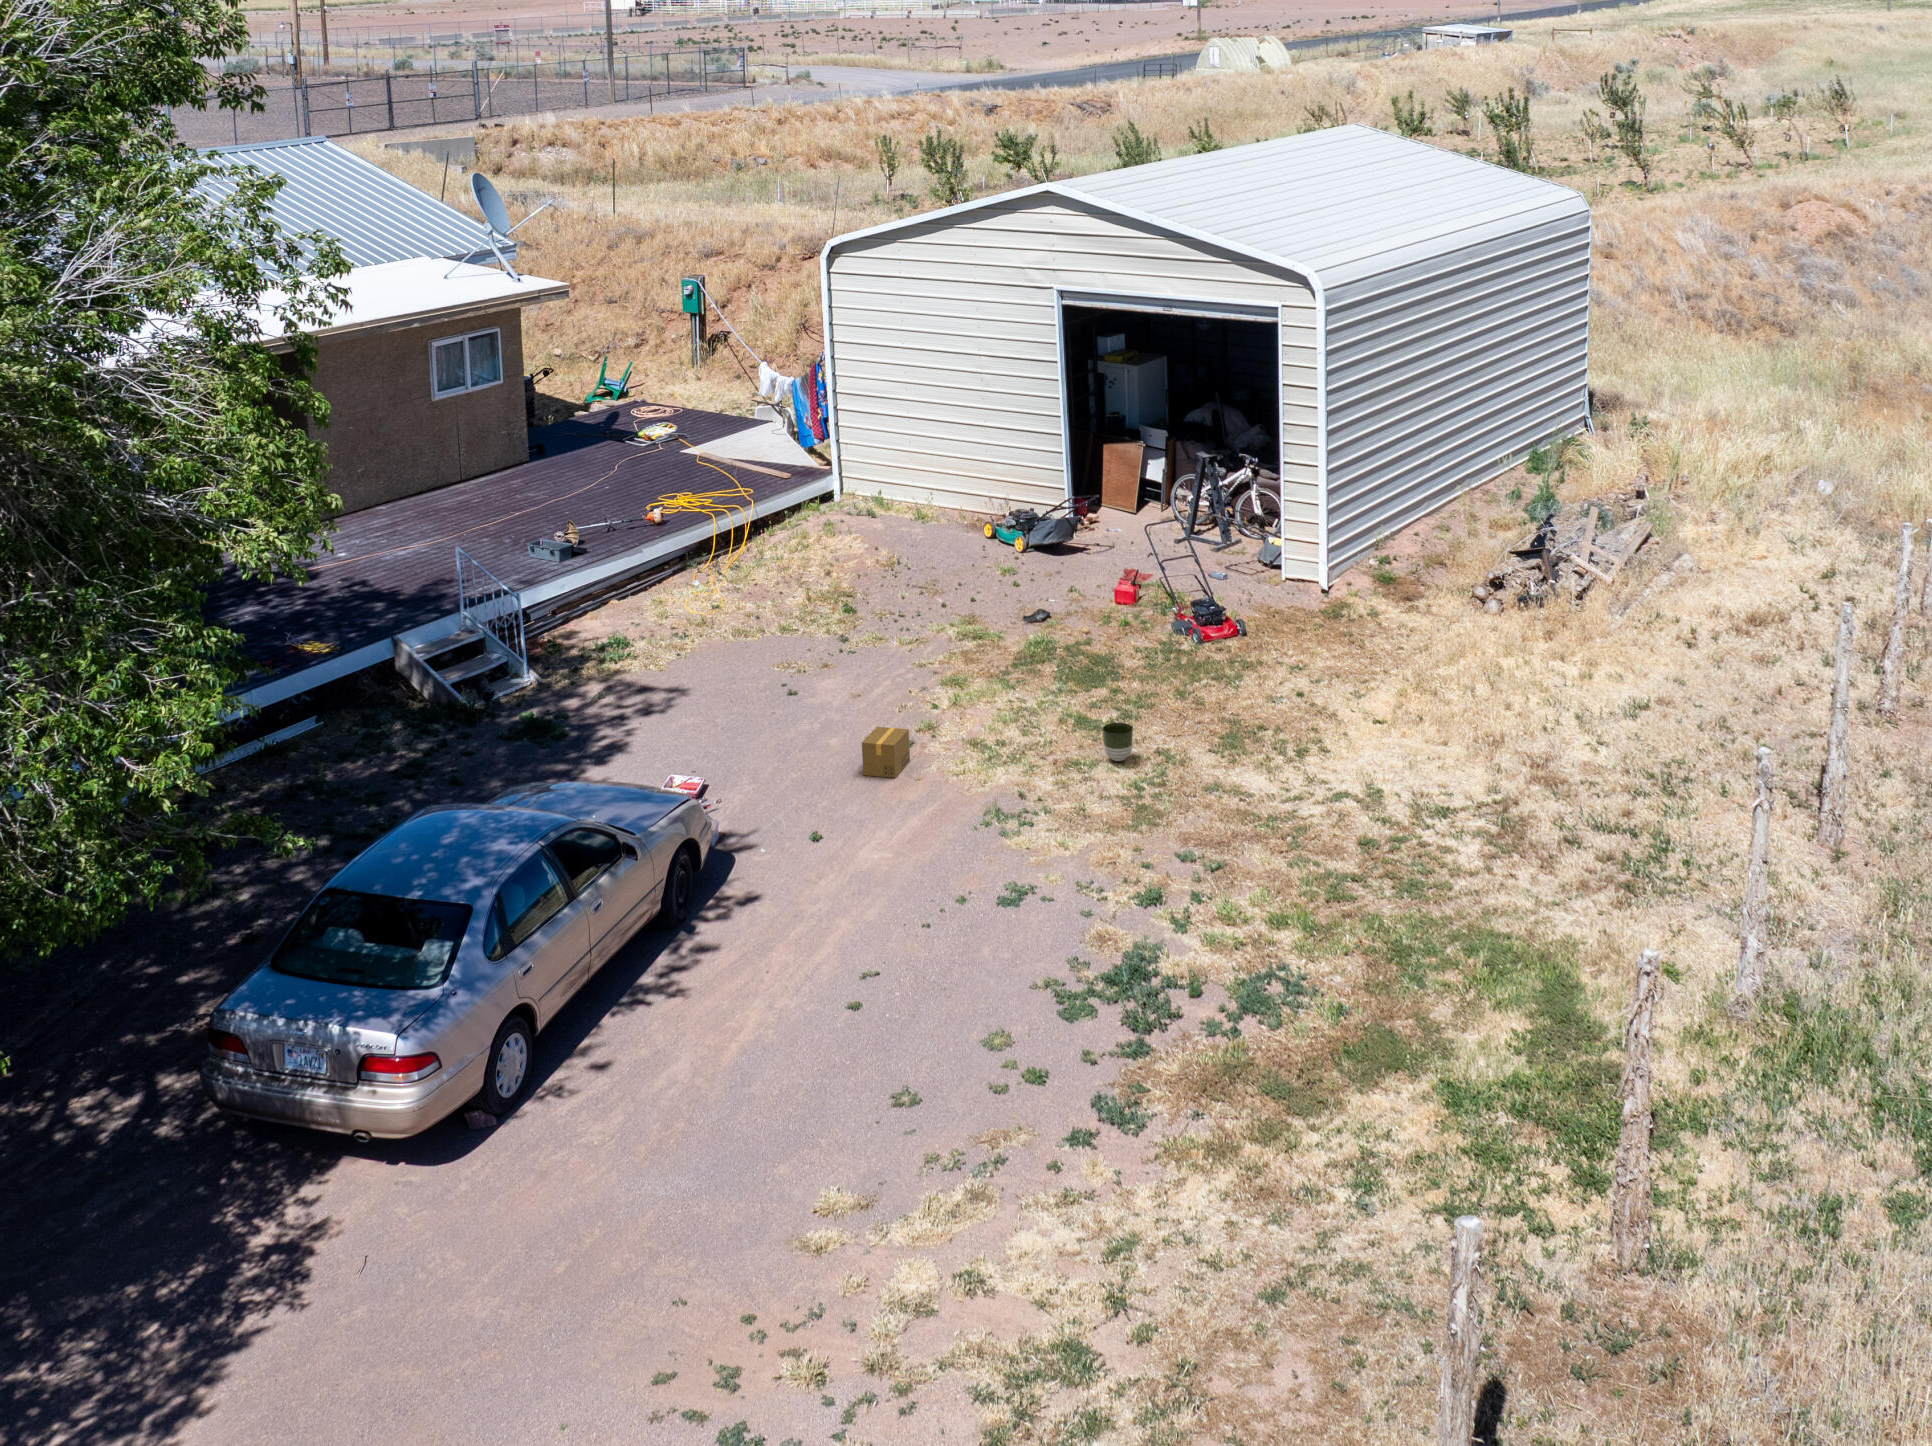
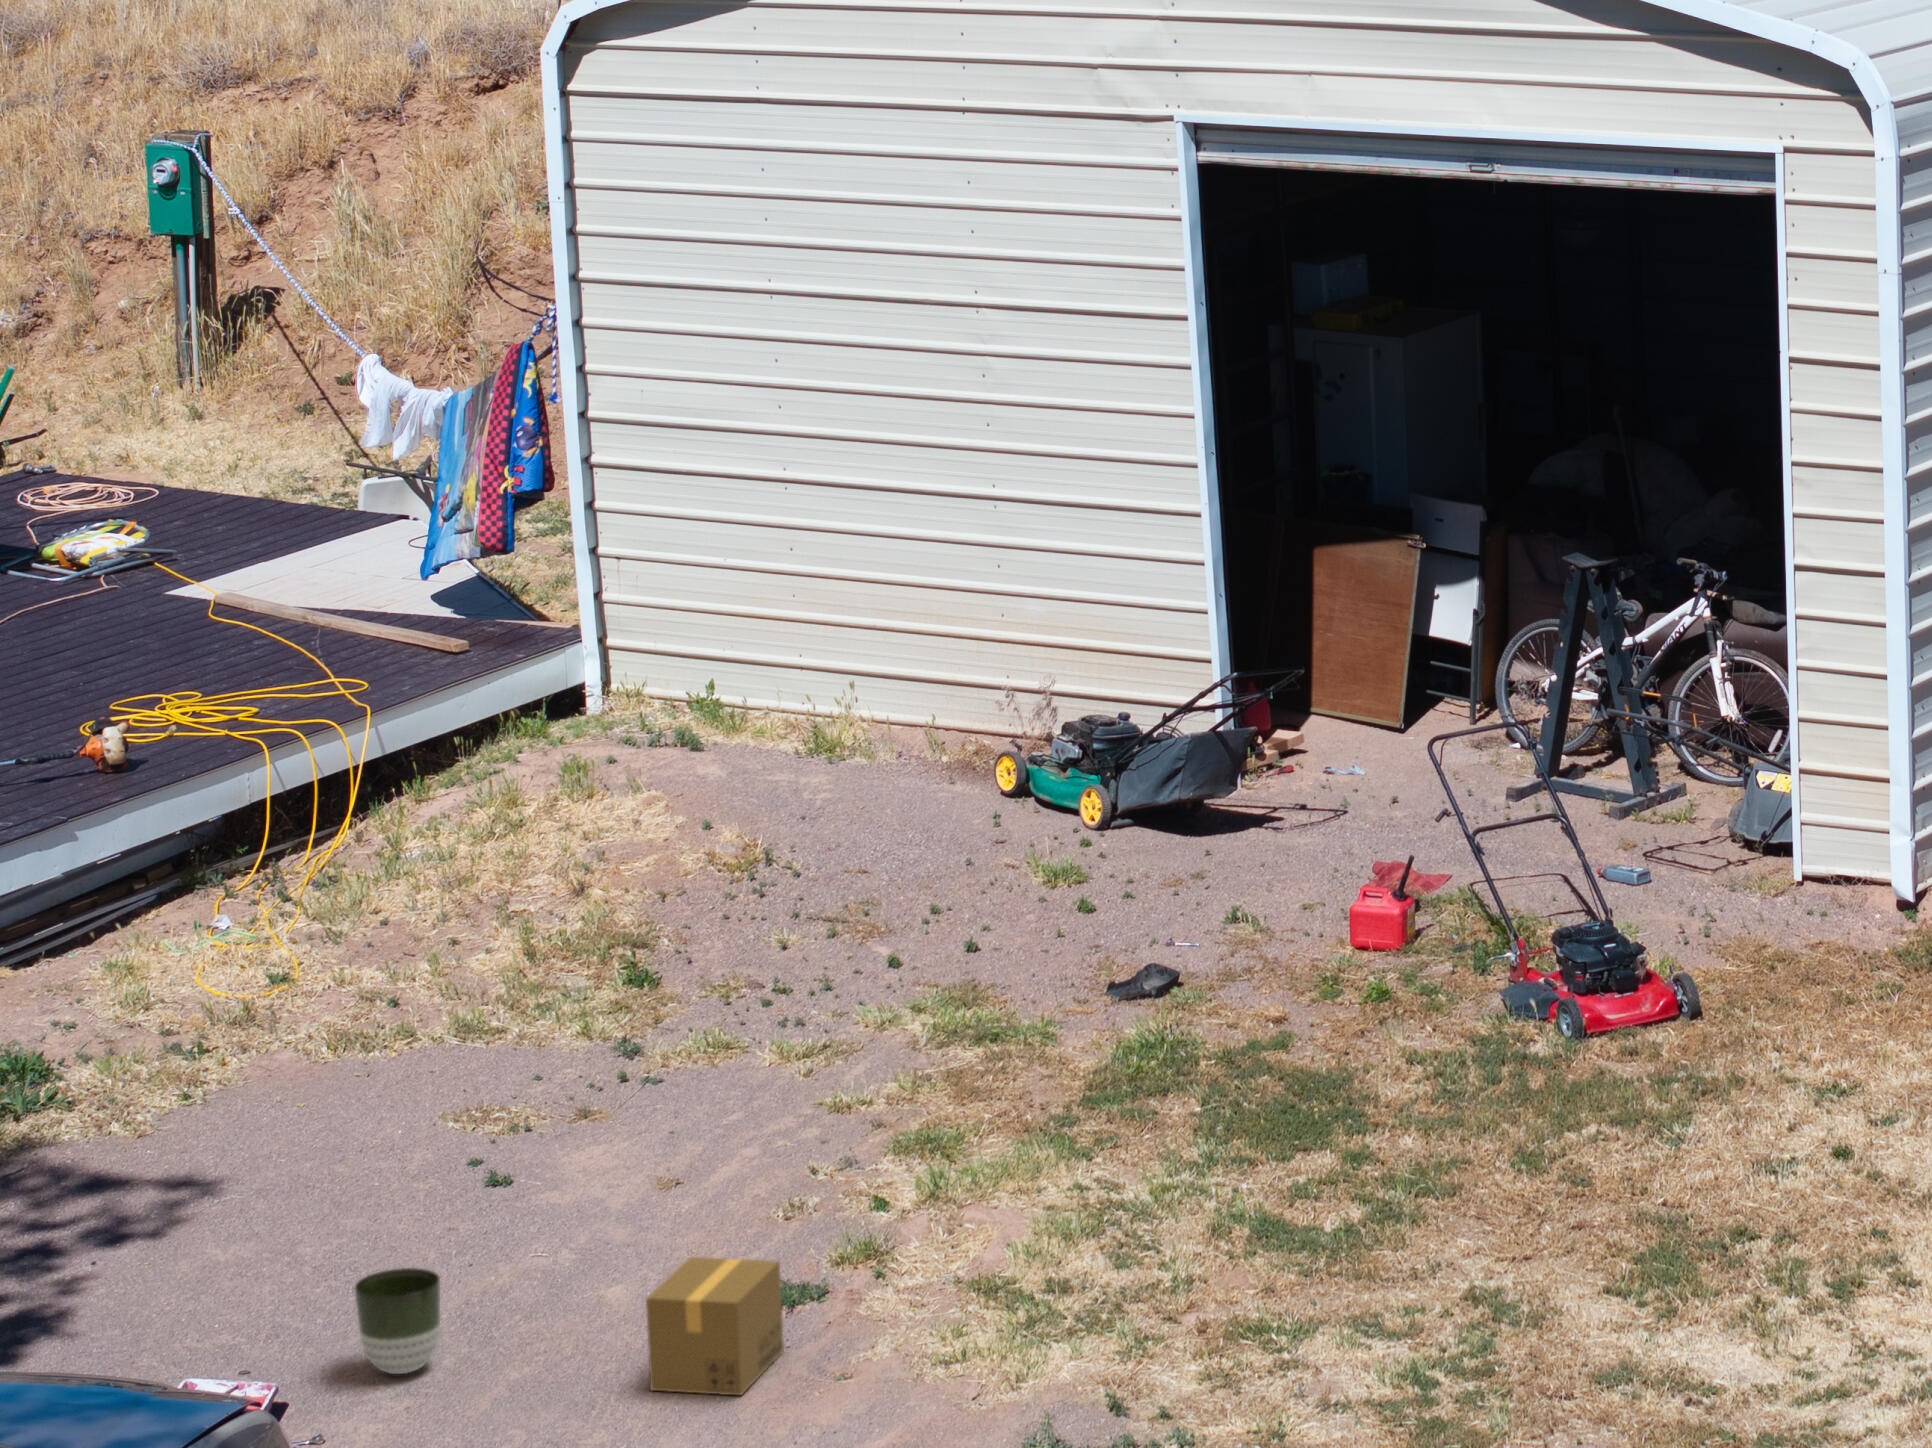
planter: present [1103,723,1133,761] -> present [354,1268,440,1374]

